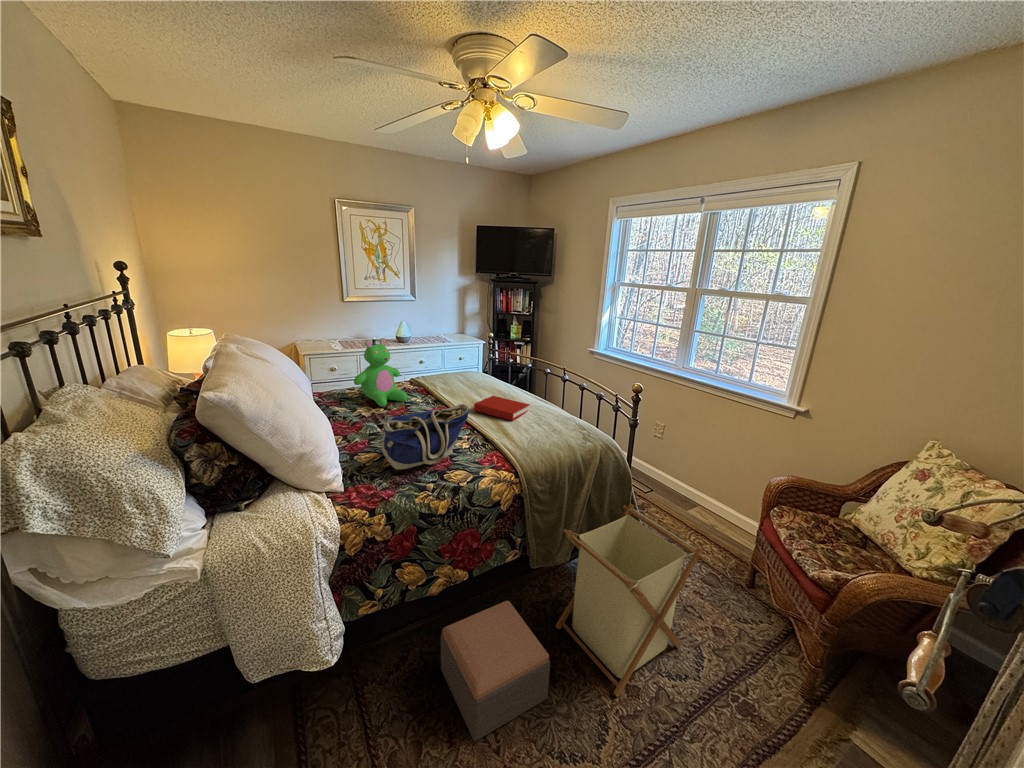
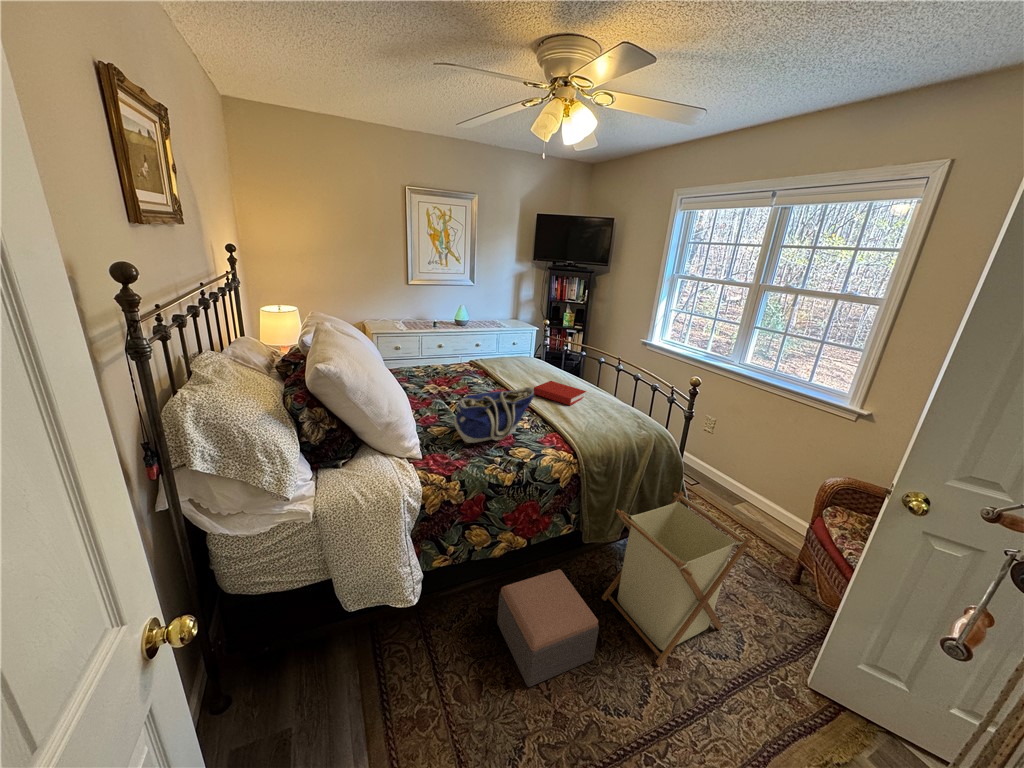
teddy bear: present [354,338,408,407] -> none [424,322,471,385]

